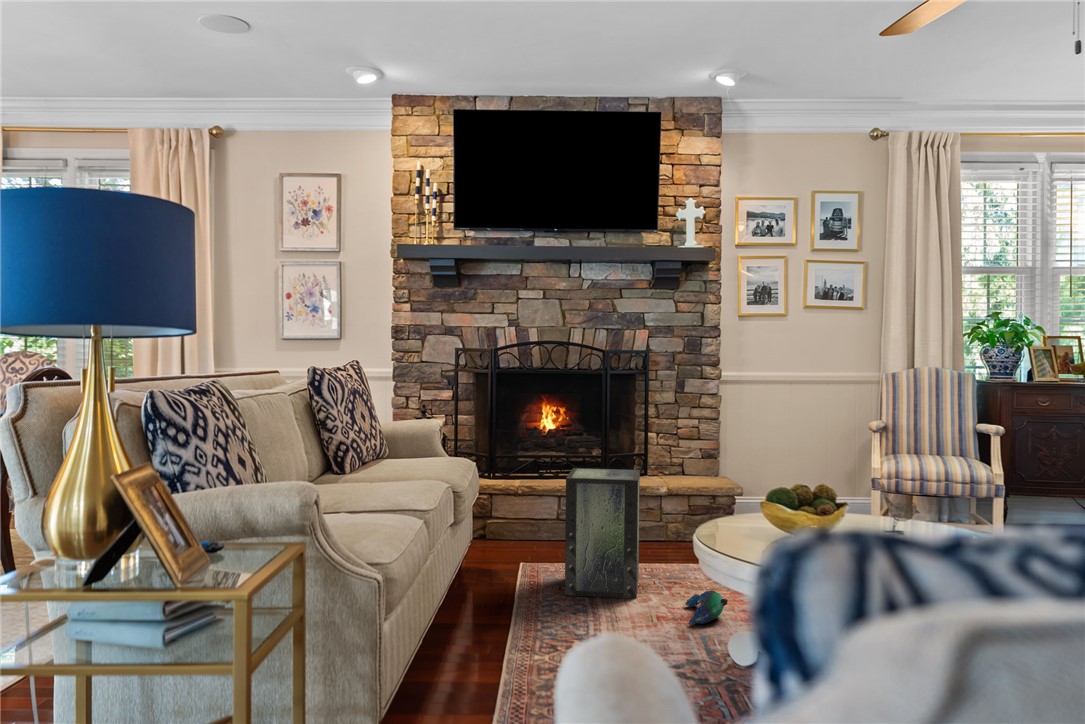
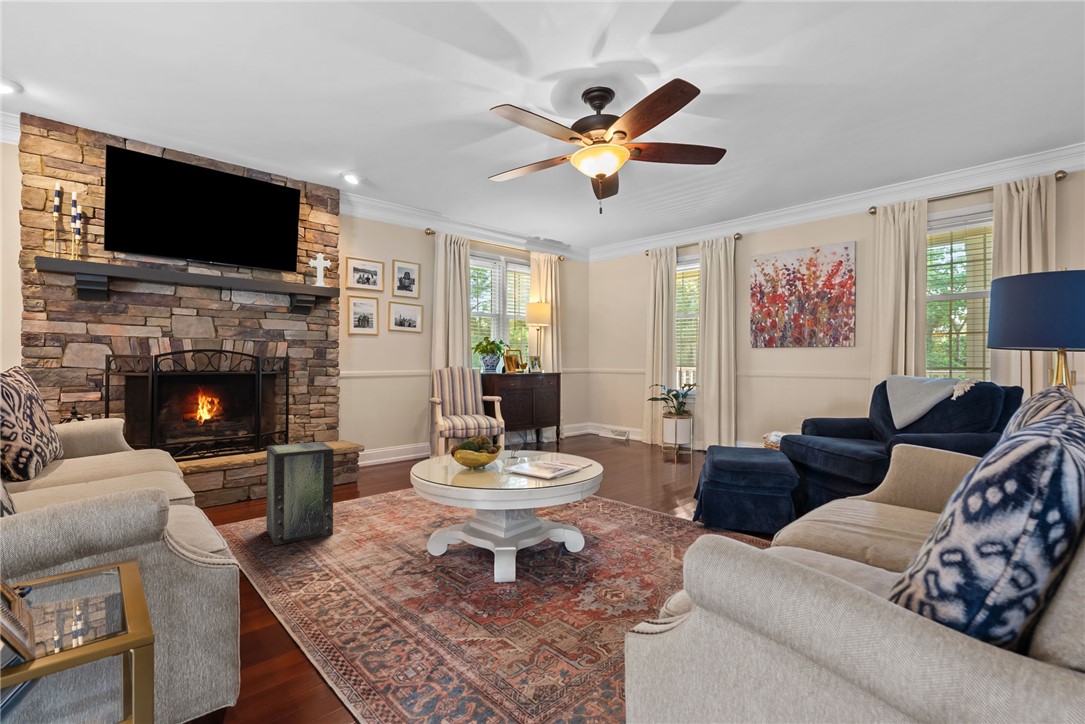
plush toy: present [685,591,728,625] -> none [373,516,408,543]

